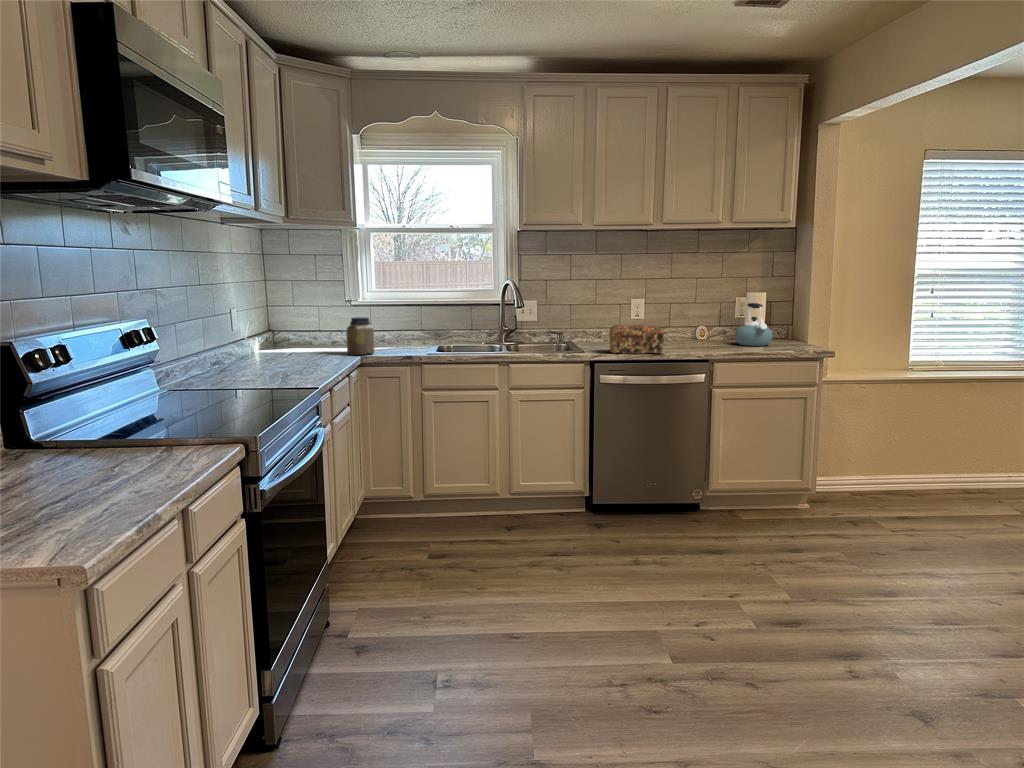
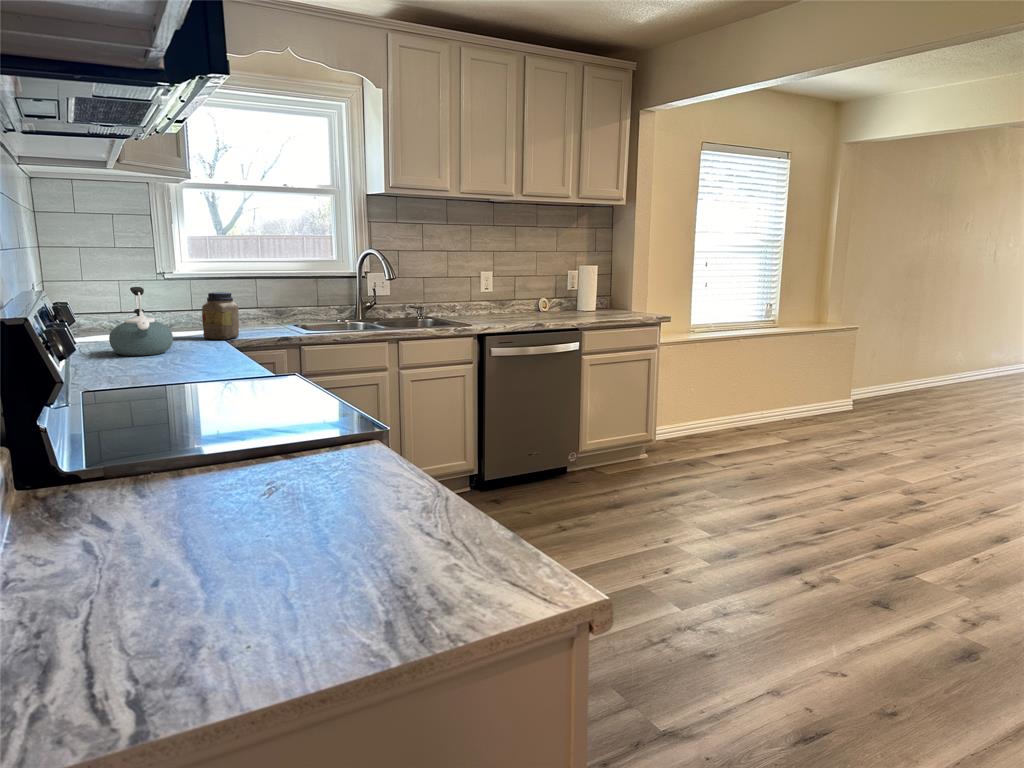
kettle: present [735,303,773,346] -> present [109,287,173,356]
bread loaf: present [609,325,664,354] -> none [490,296,548,326]

